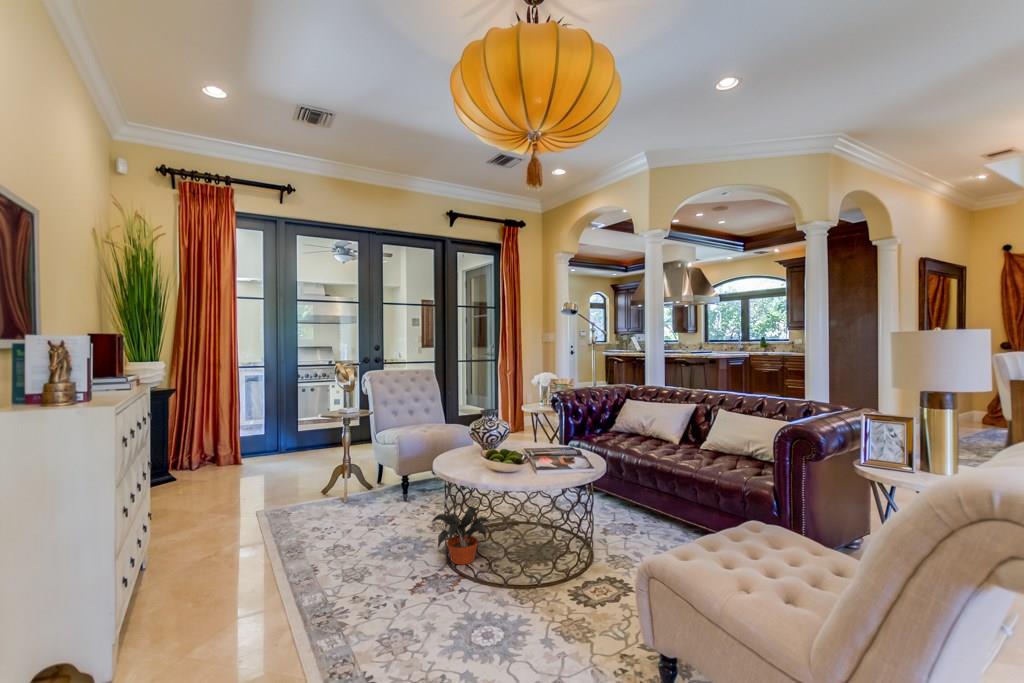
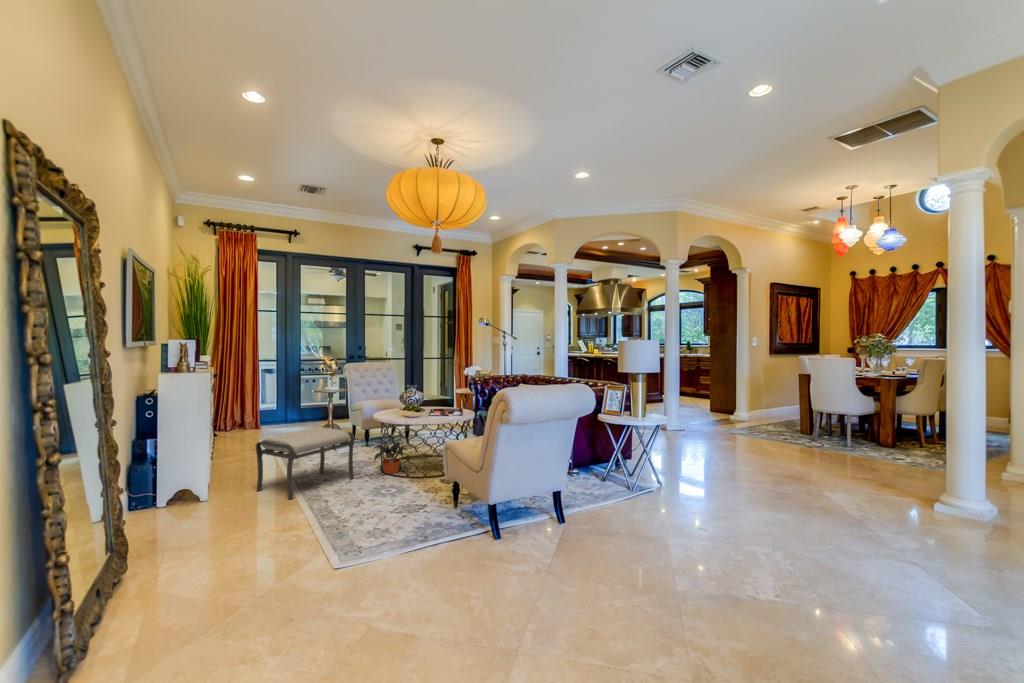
ottoman: none [231,489,407,652] -> present [256,427,355,499]

